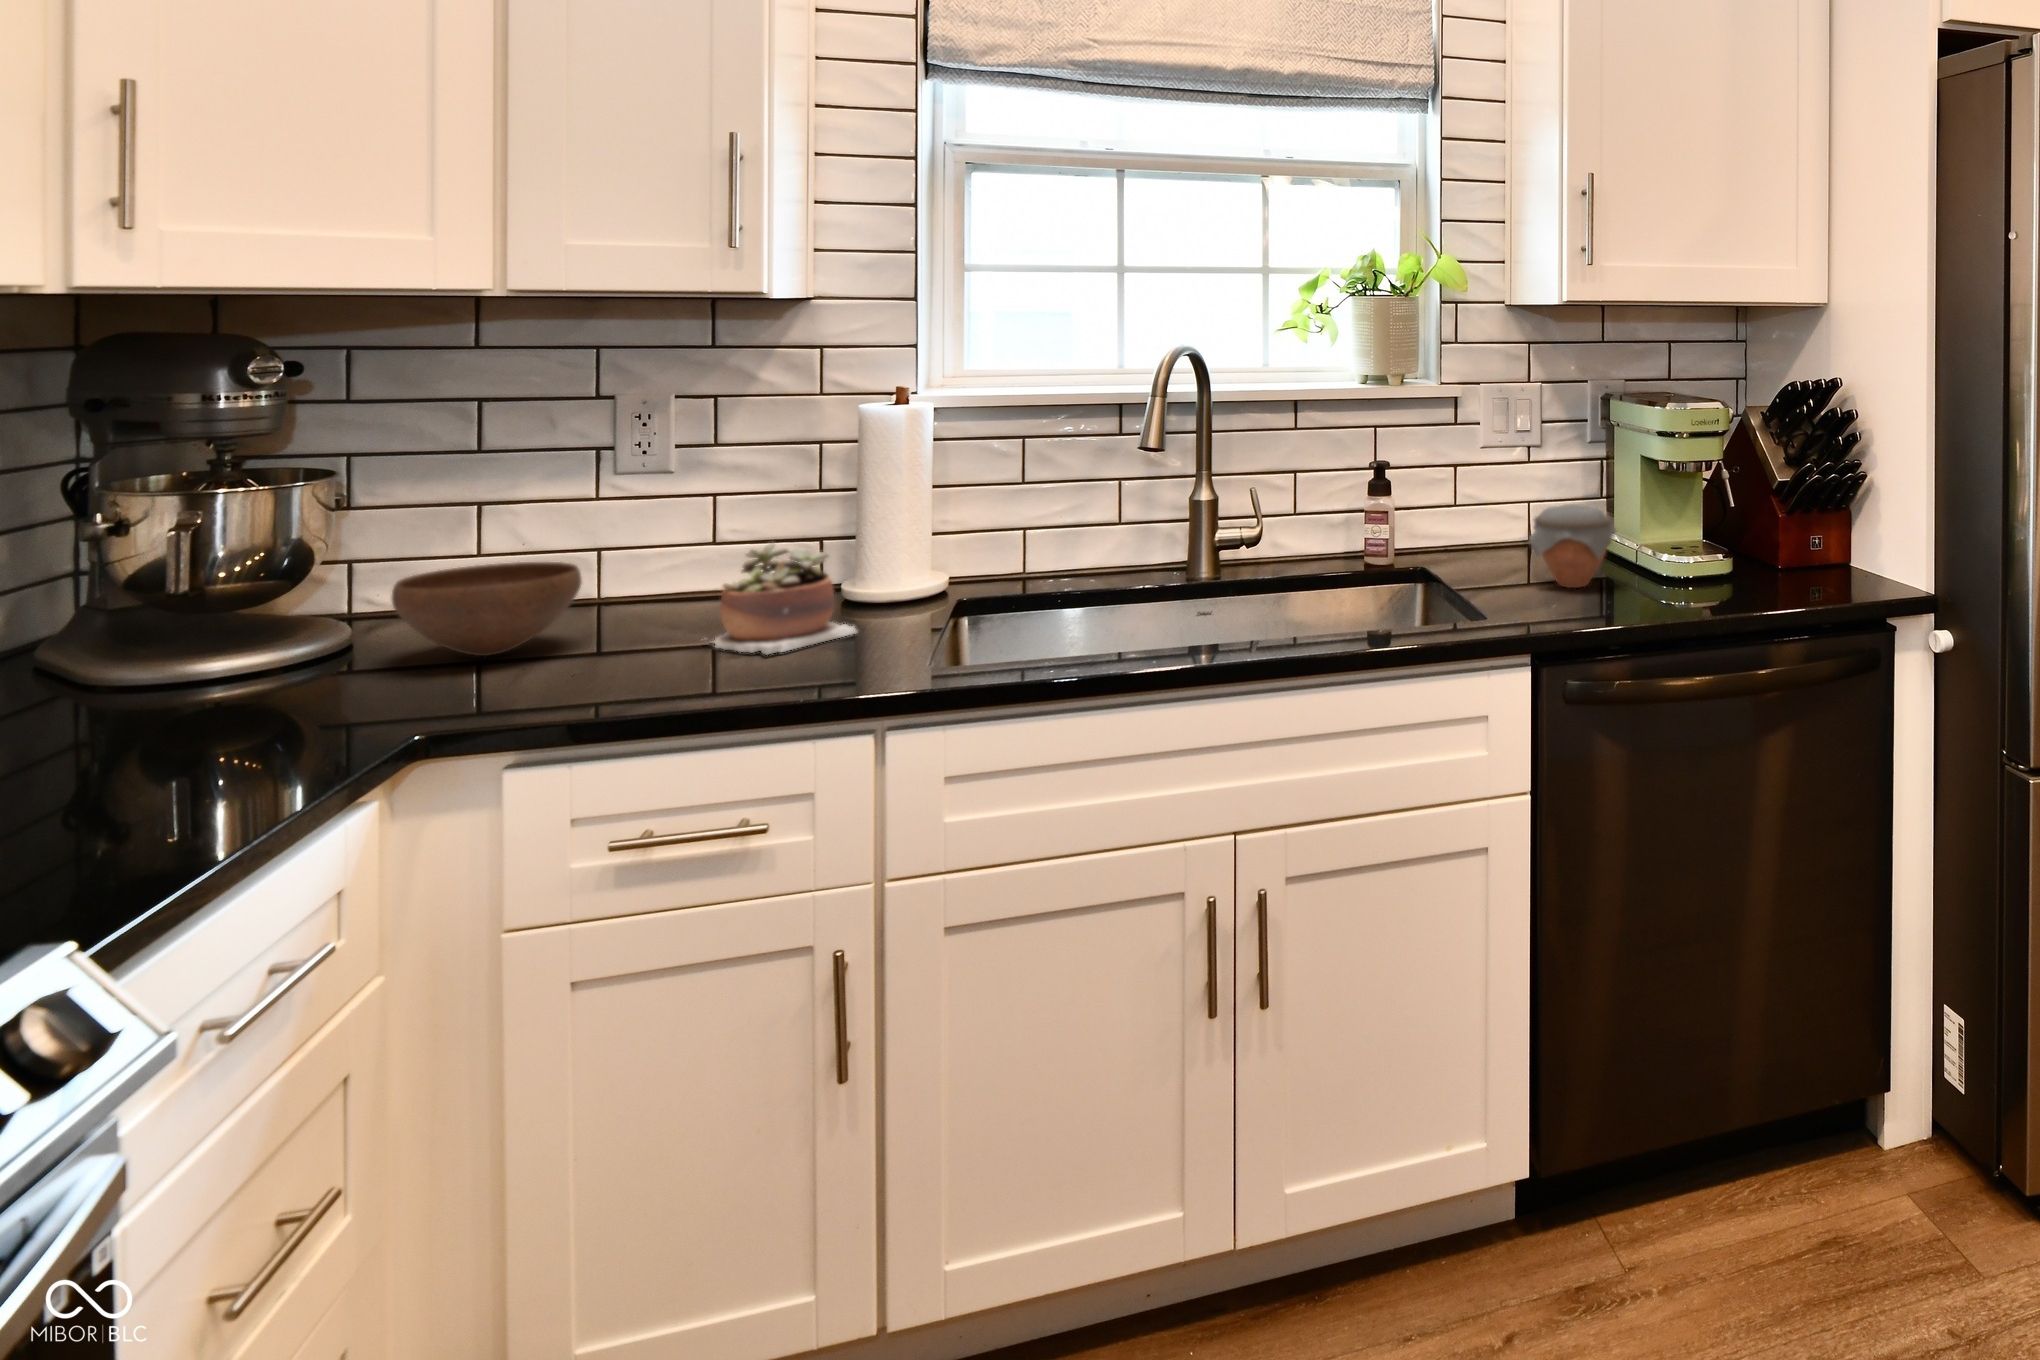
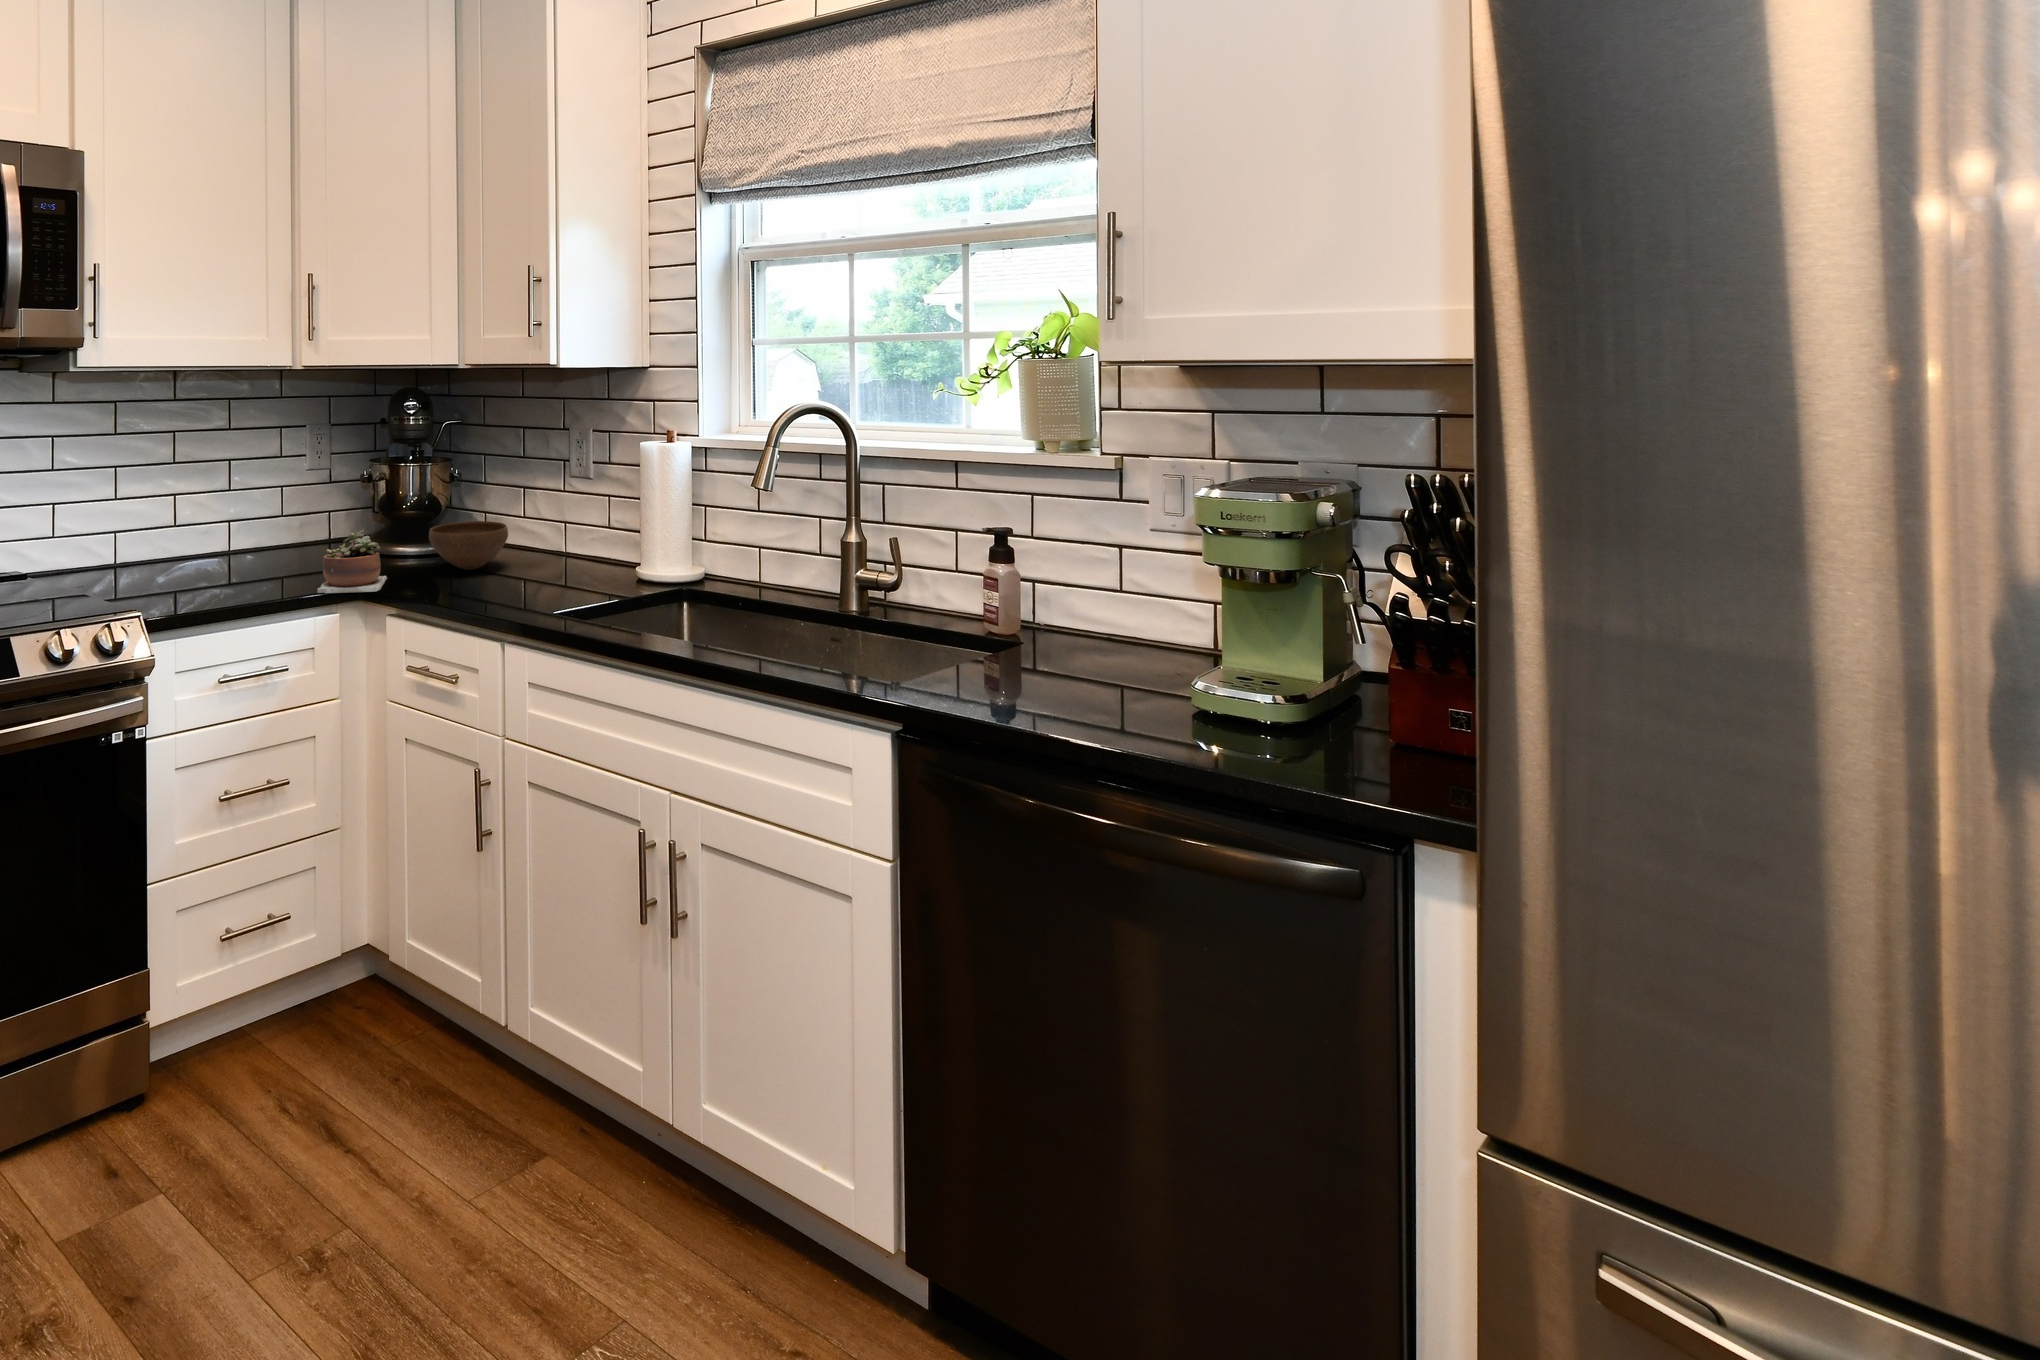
jar: present [1529,504,1616,588] -> none [1029,607,1140,706]
succulent plant: present [713,543,857,654] -> present [317,530,387,593]

